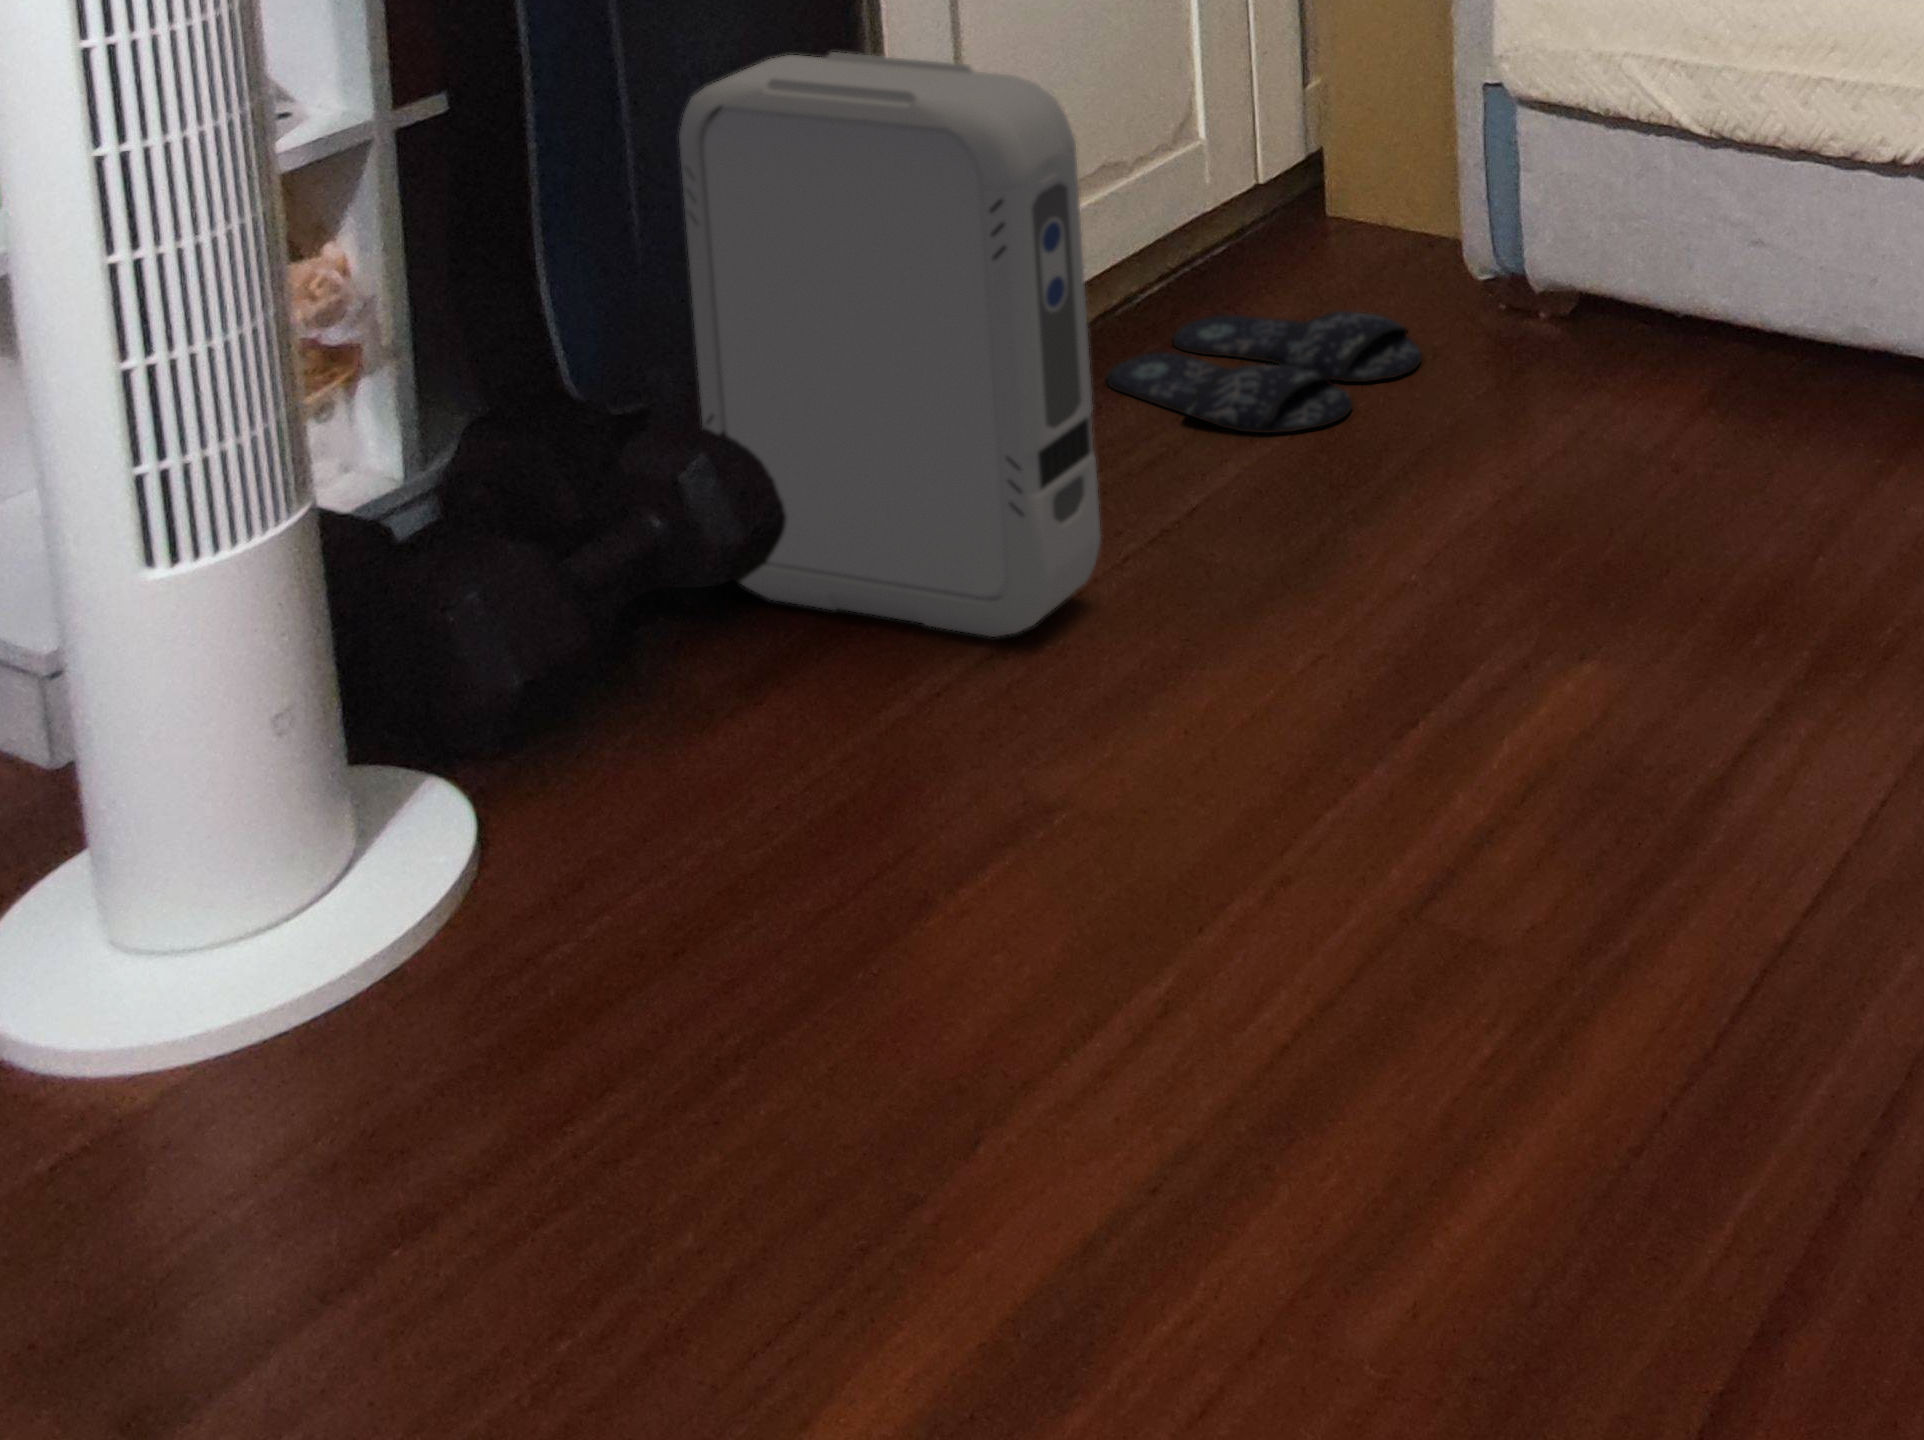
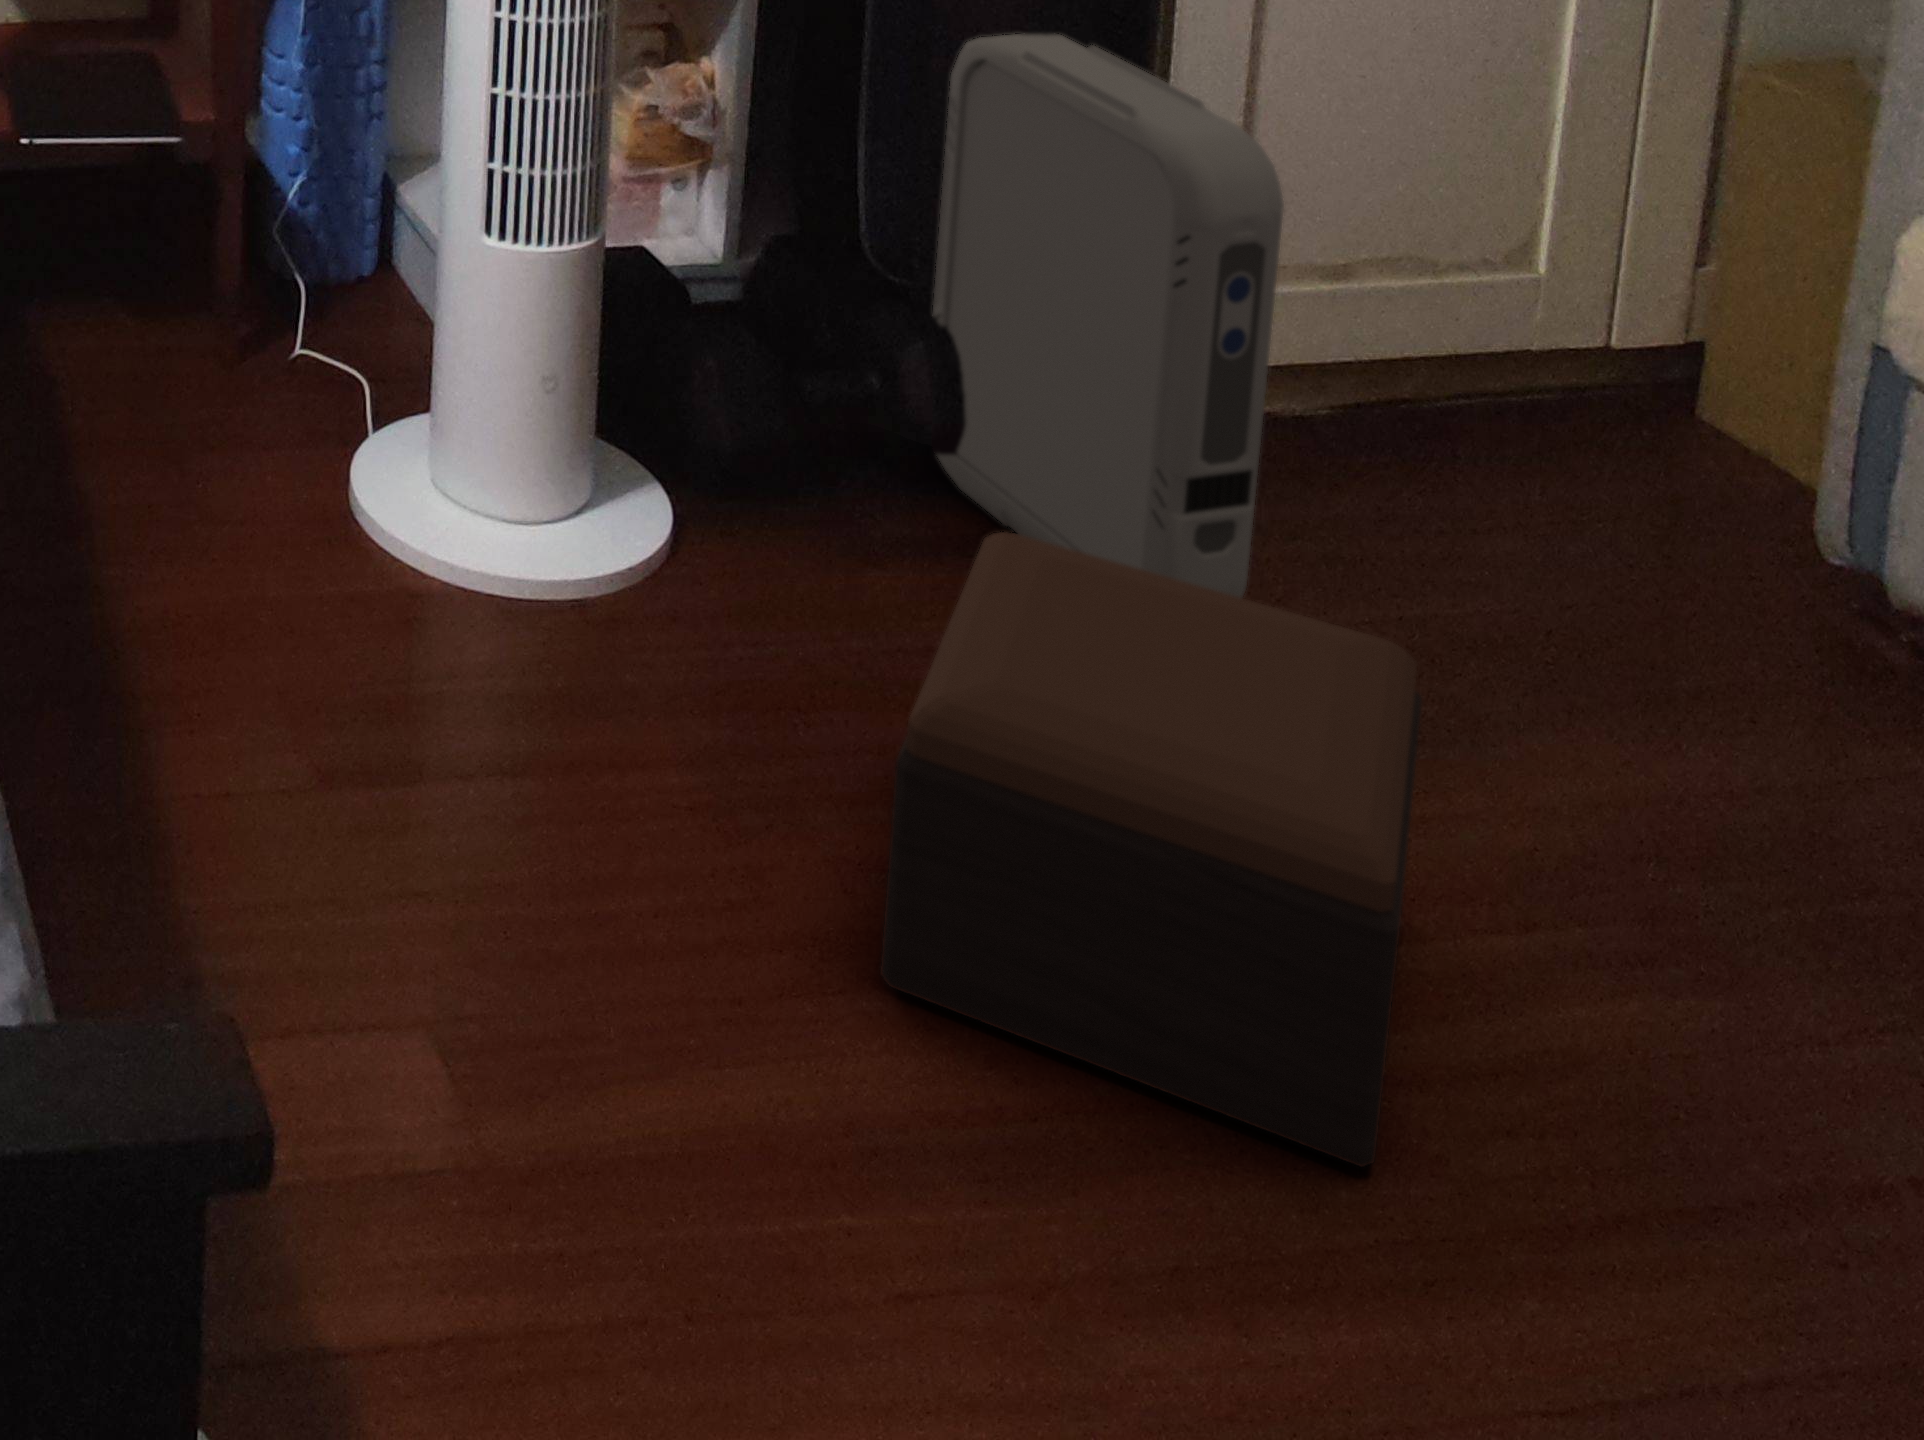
slippers: present [1107,311,1421,433] -> none [1357,432,1724,605]
footstool: none [896,492,1440,1122] -> present [880,532,1422,1167]

